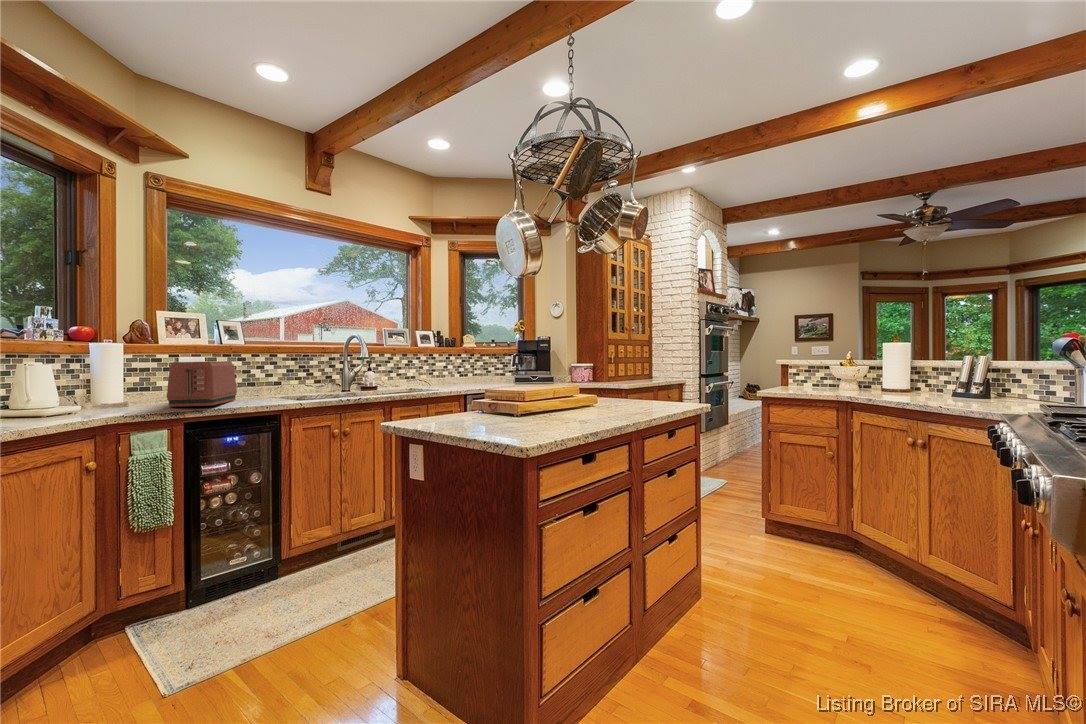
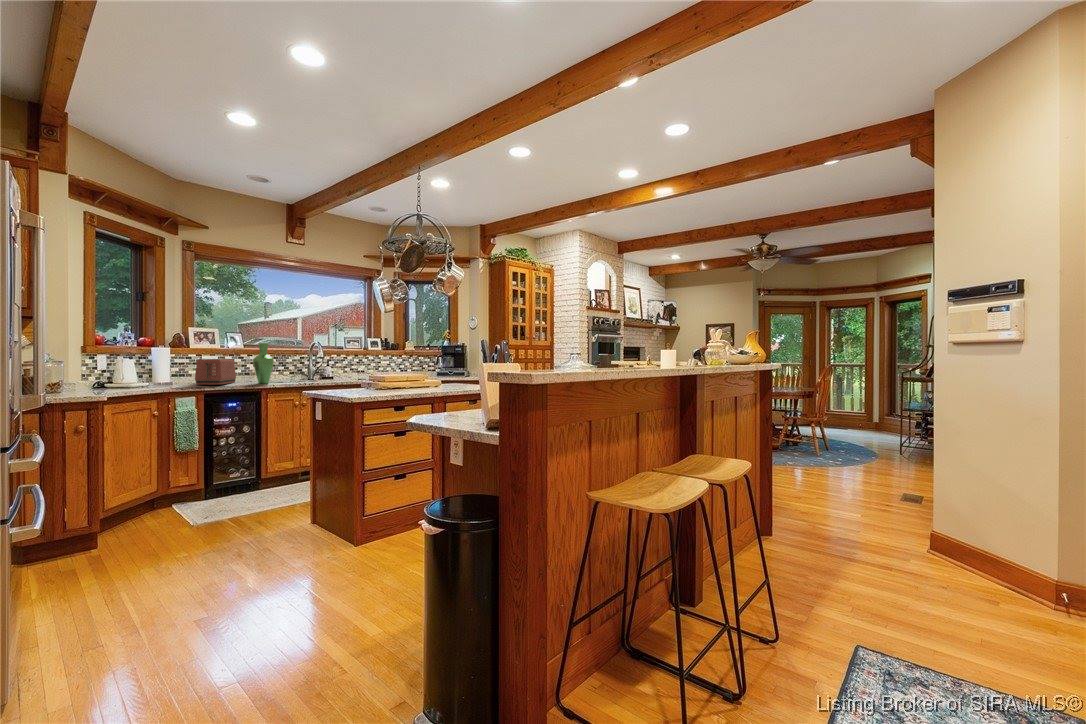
vase: none [265,335,299,401] -> present [253,343,274,384]

